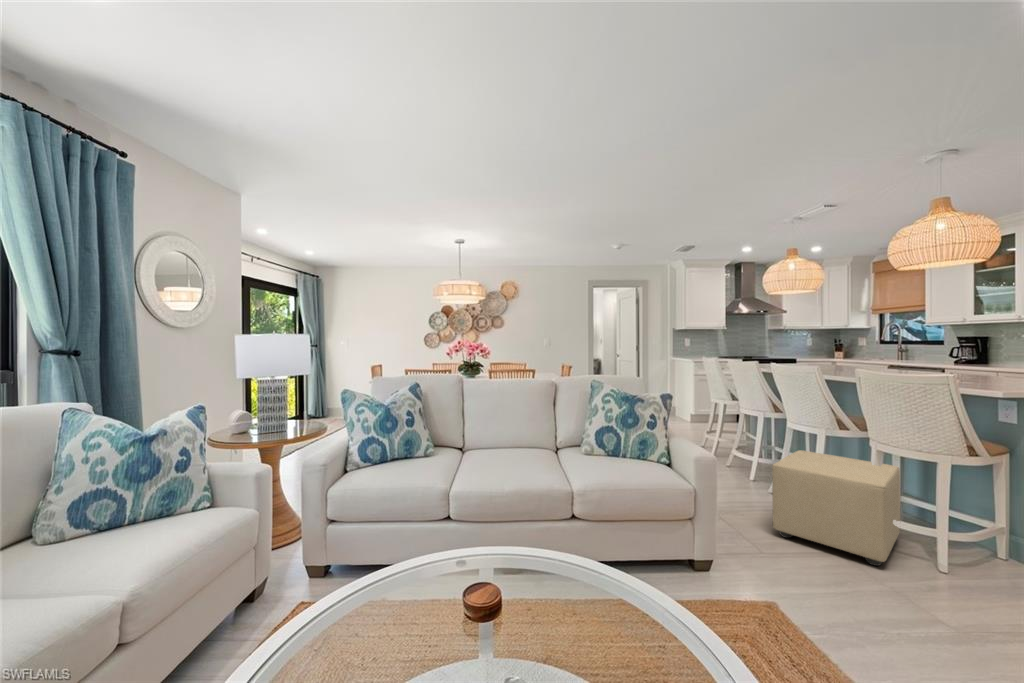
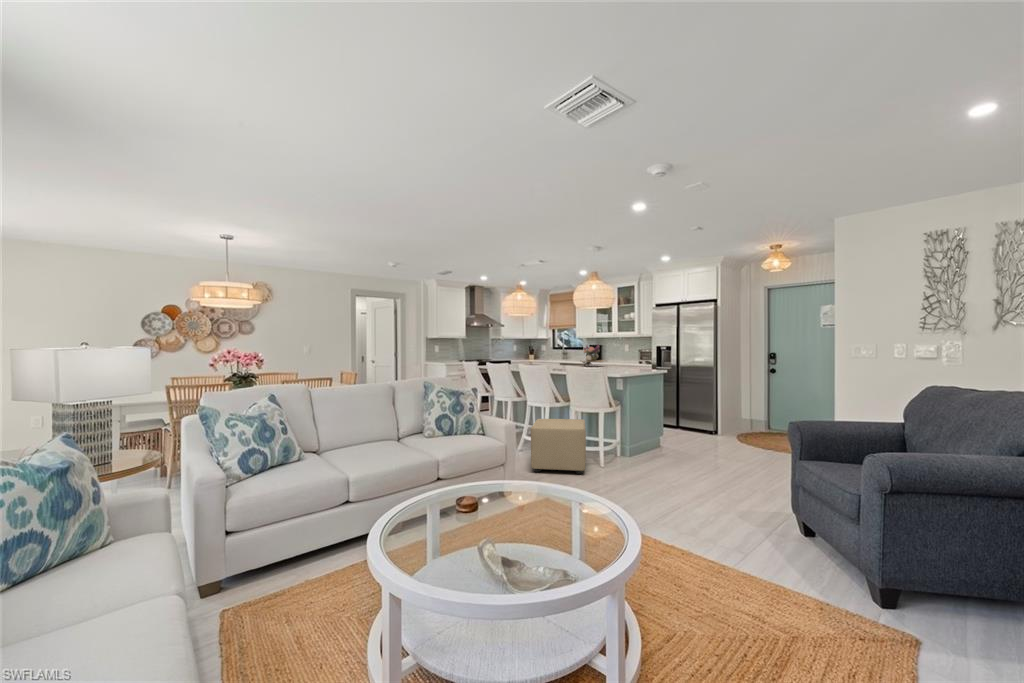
flower arrangement: none [913,332,982,372] -> present [582,344,604,366]

